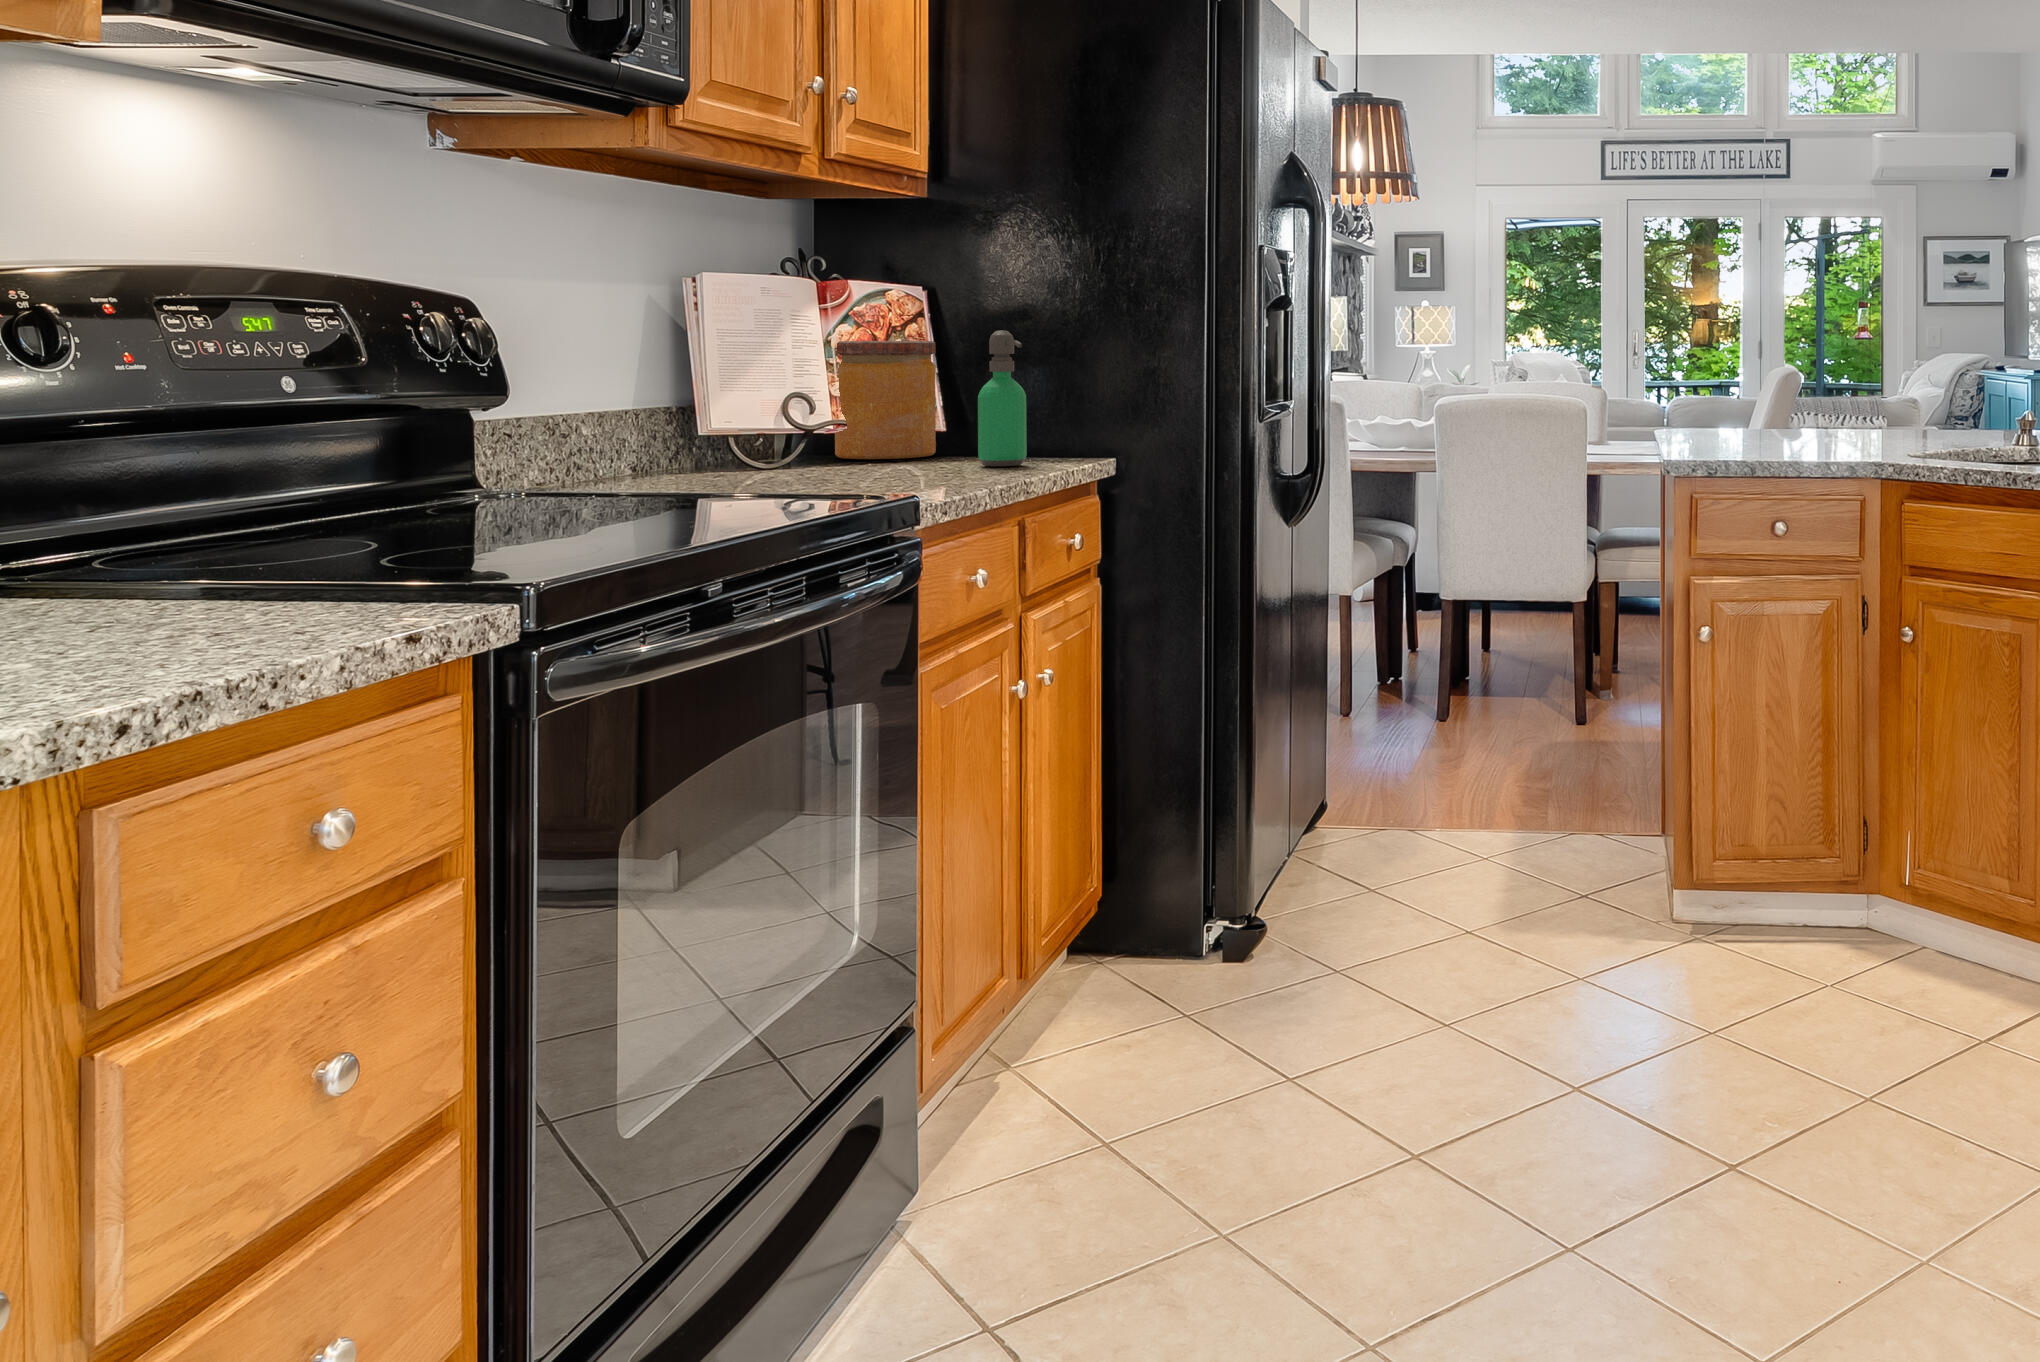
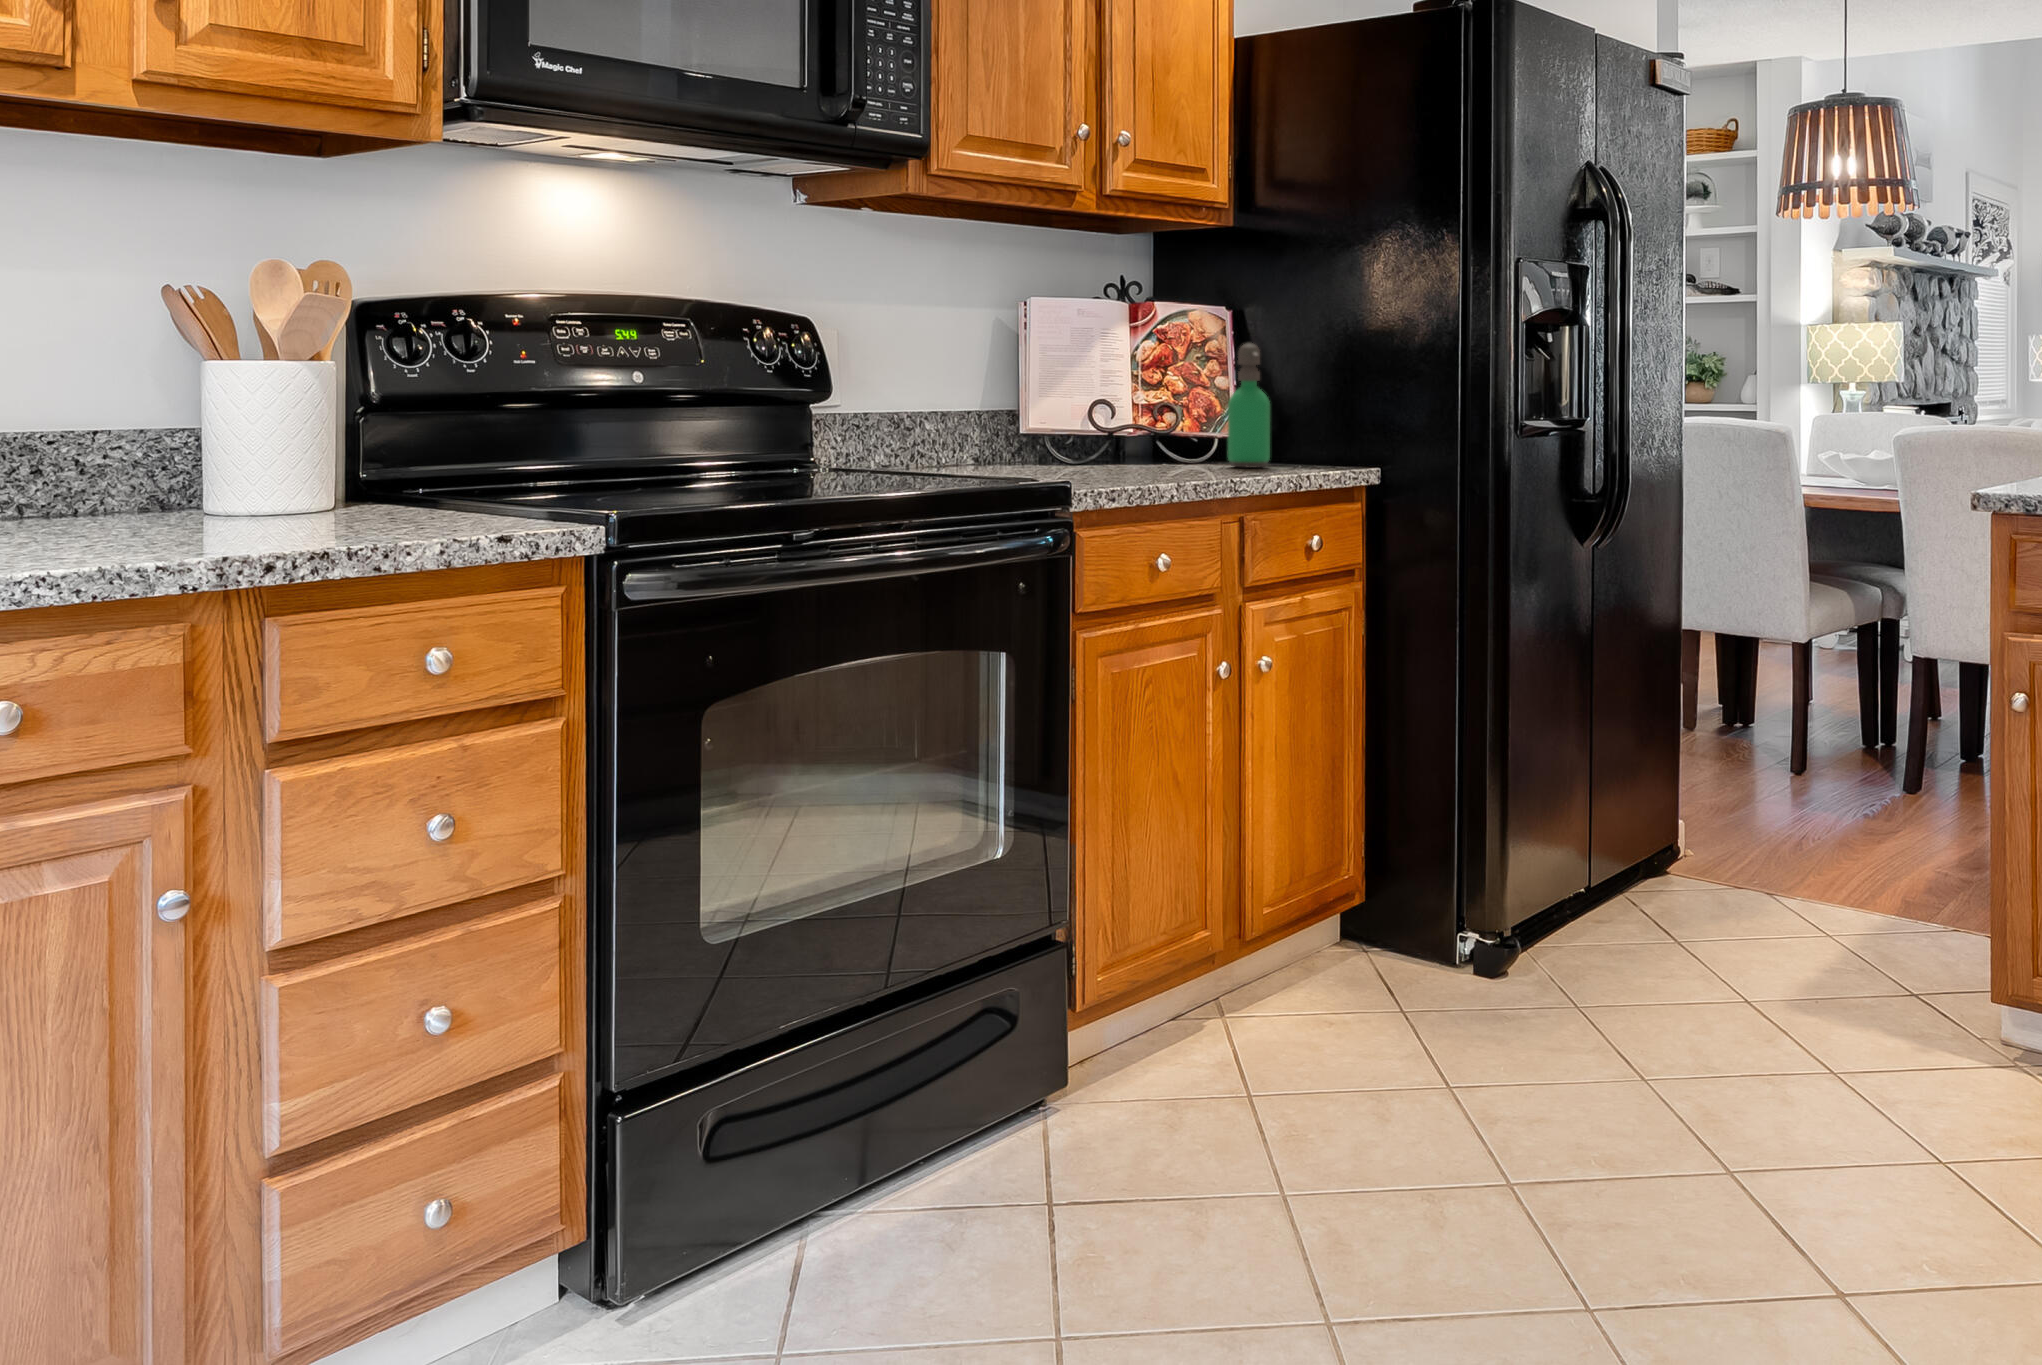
jar: present [835,341,936,459] -> none [1146,354,1232,458]

